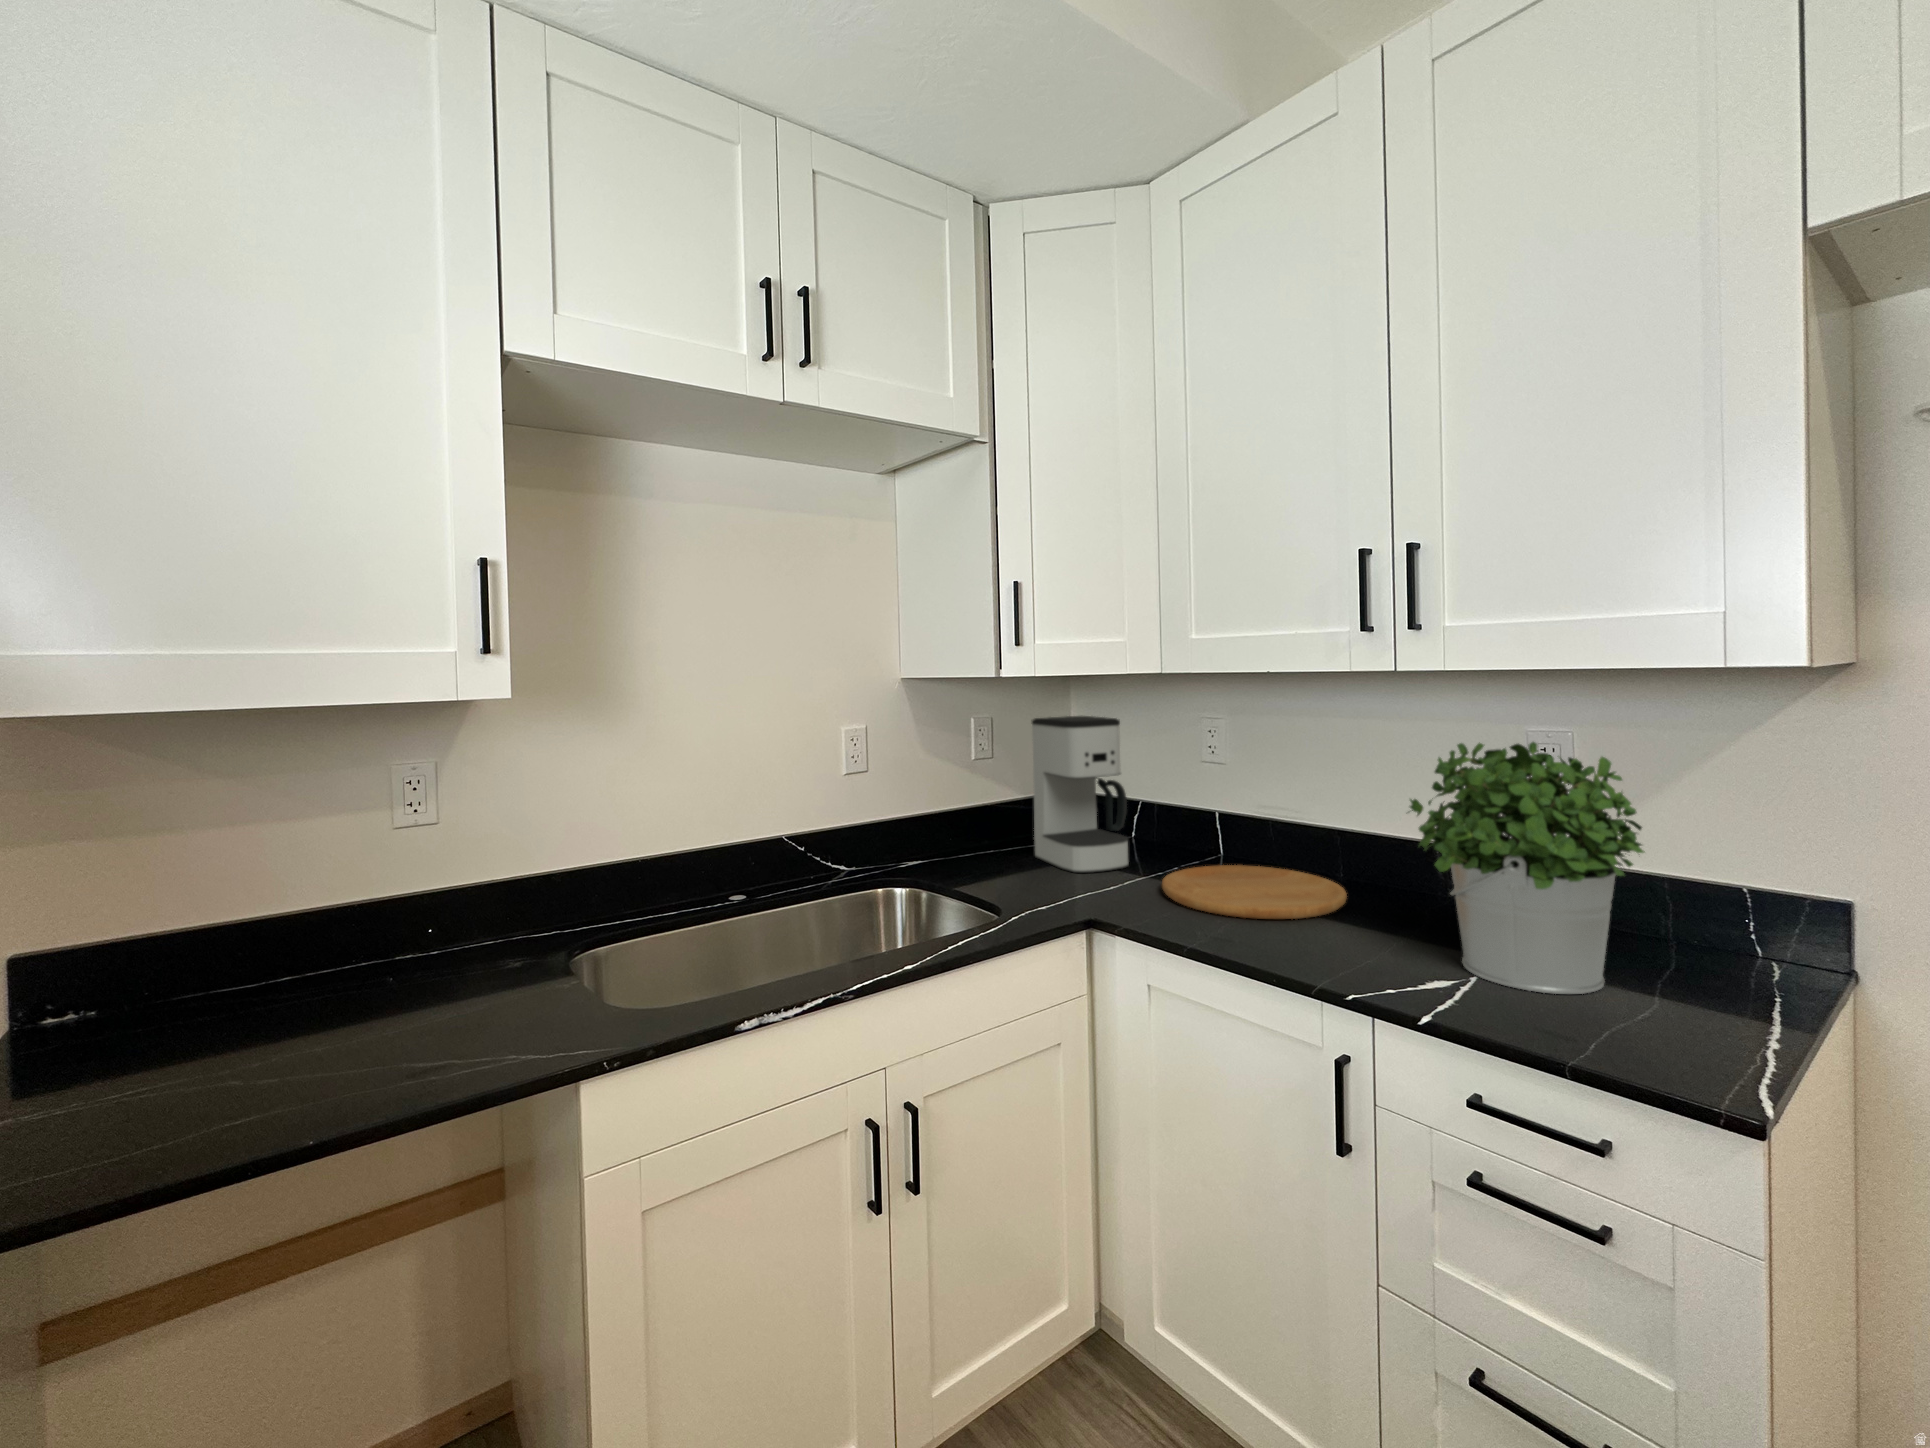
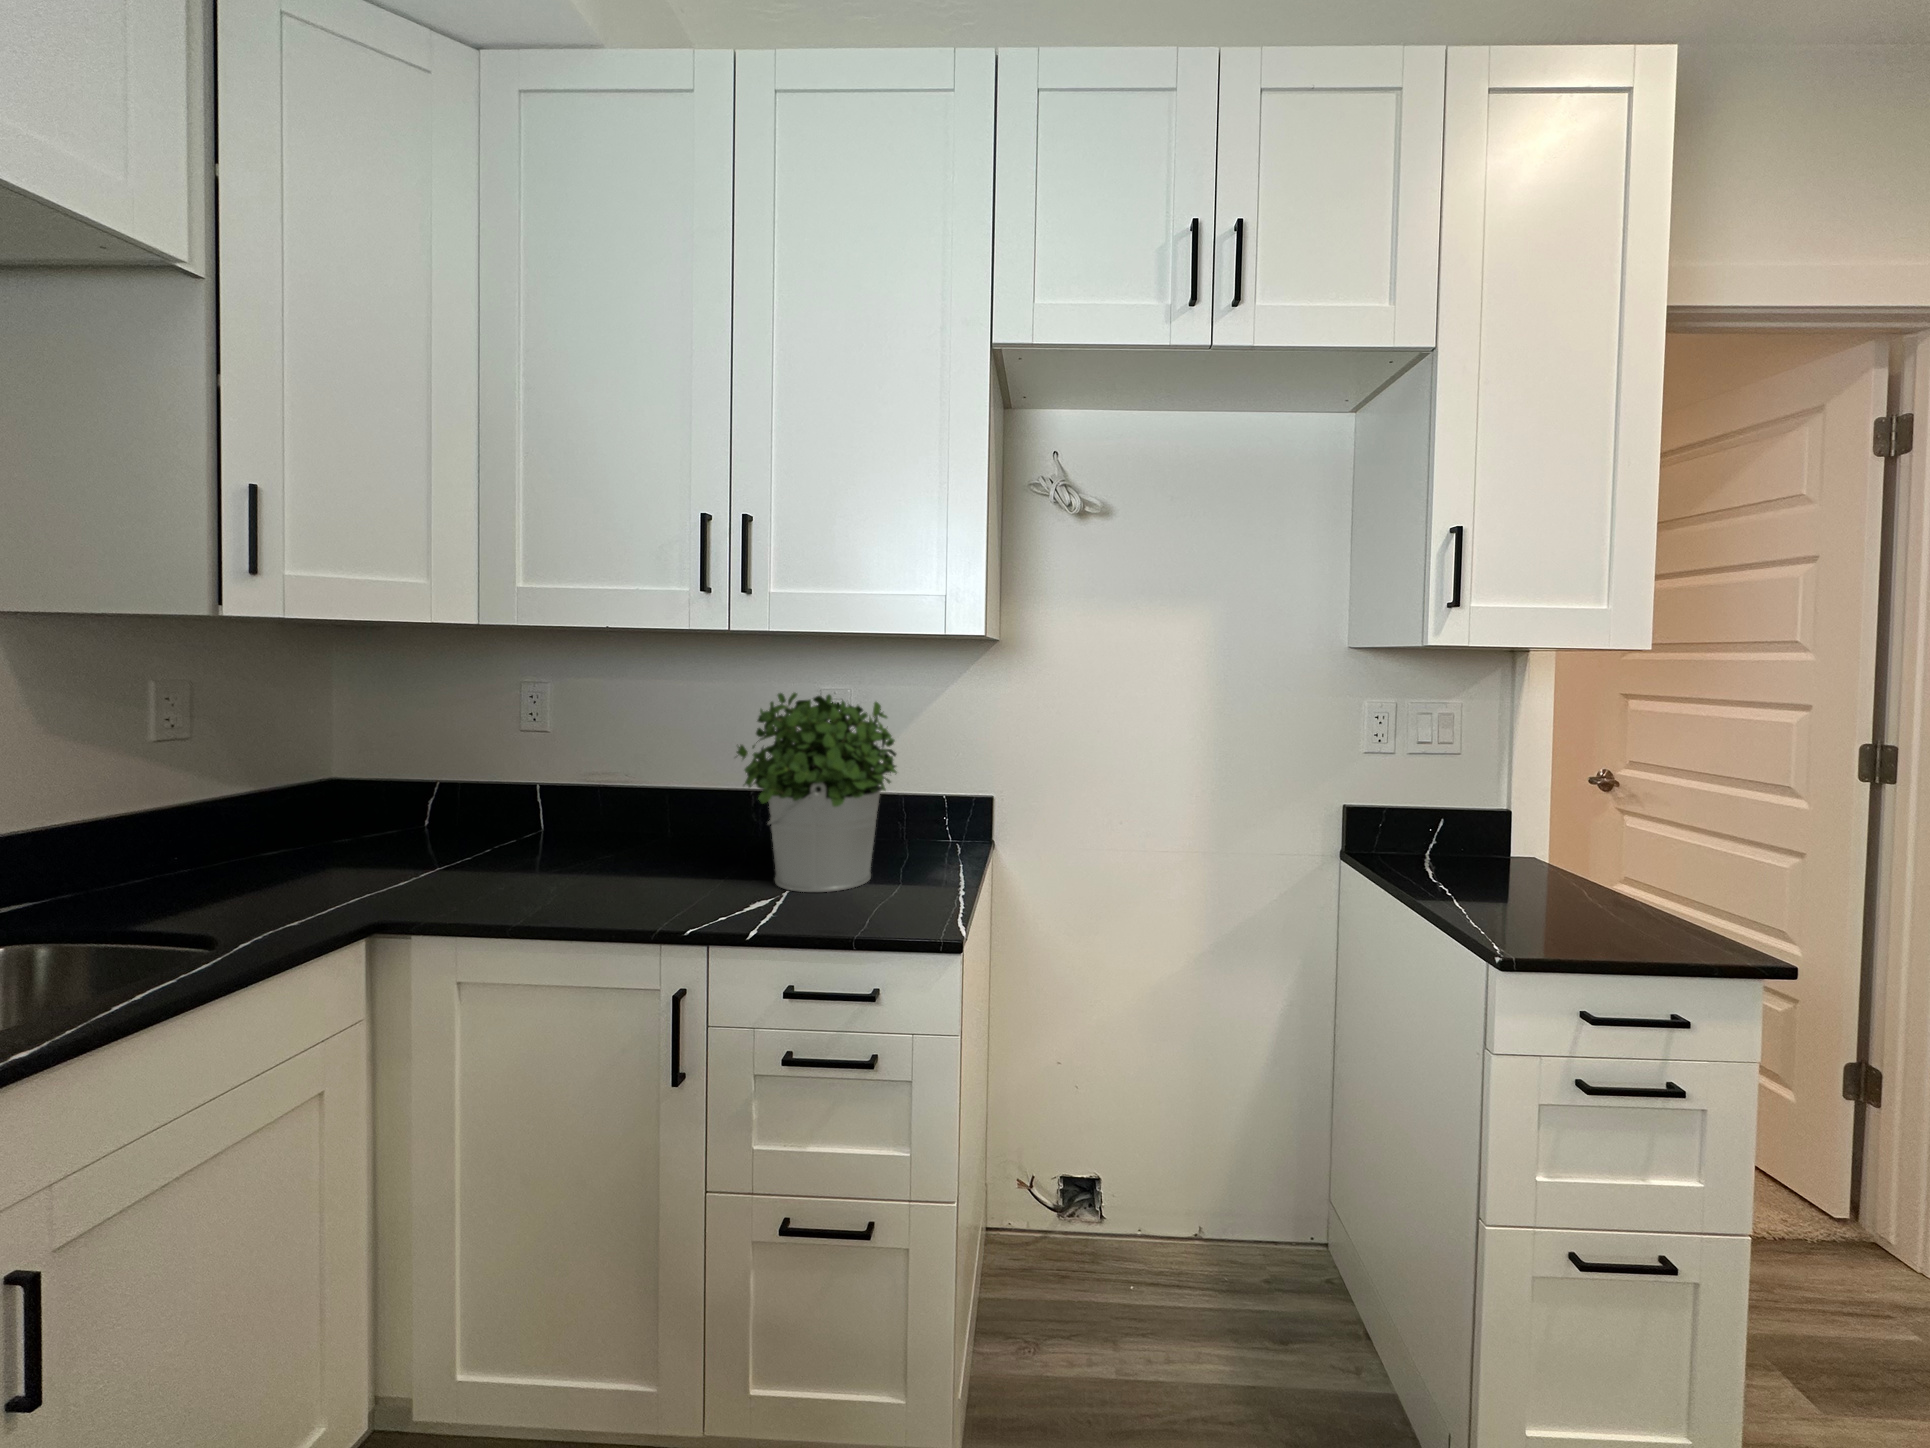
coffee maker: present [1032,716,1129,873] -> none [271,680,424,872]
cutting board: present [1162,865,1347,919] -> none [470,832,675,884]

